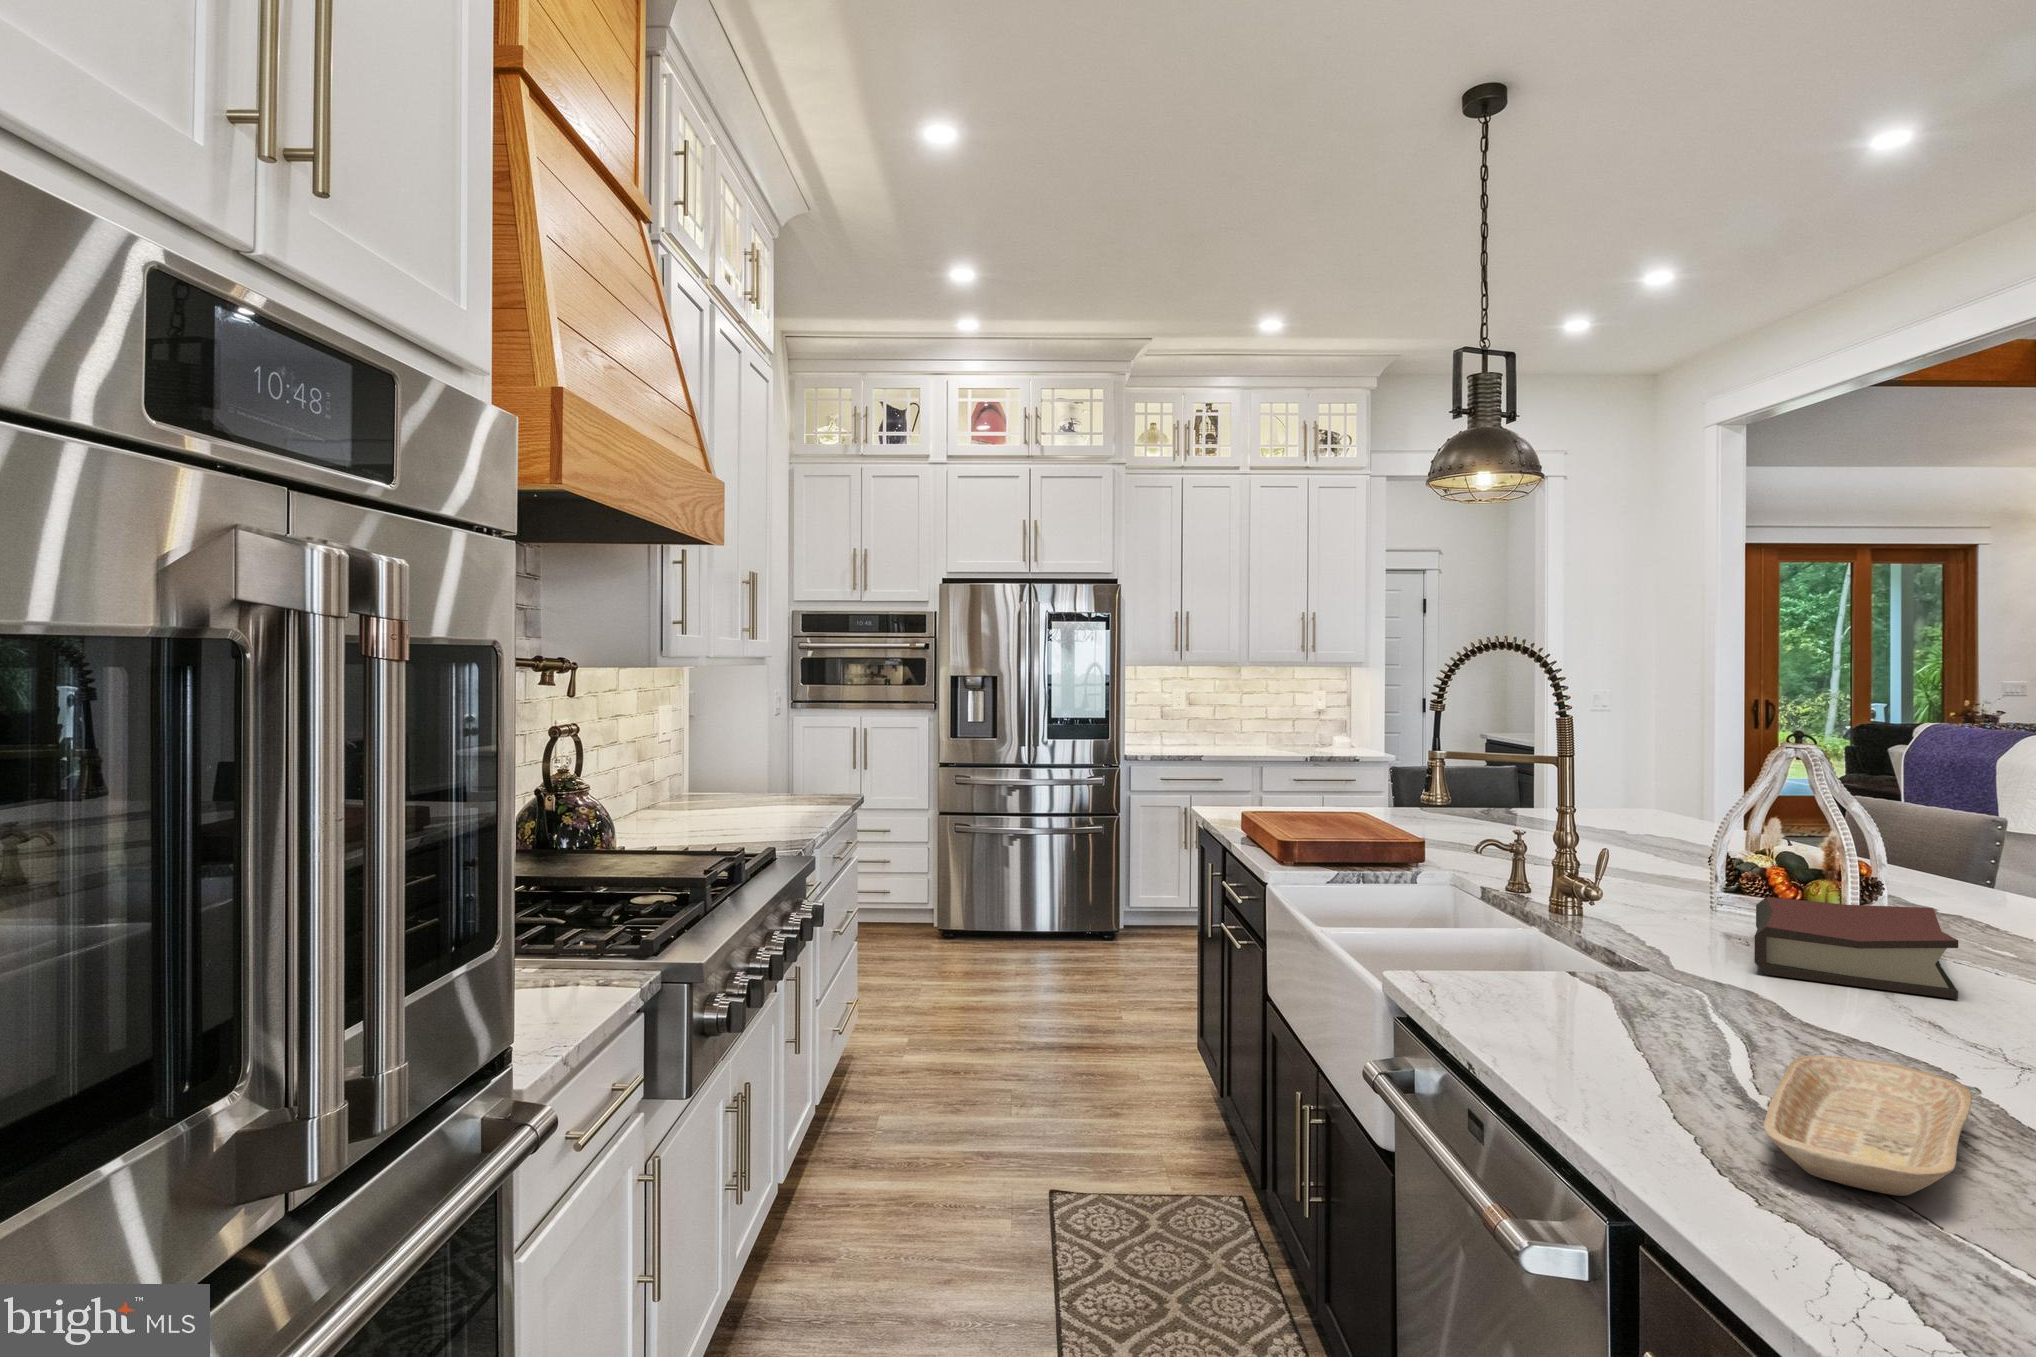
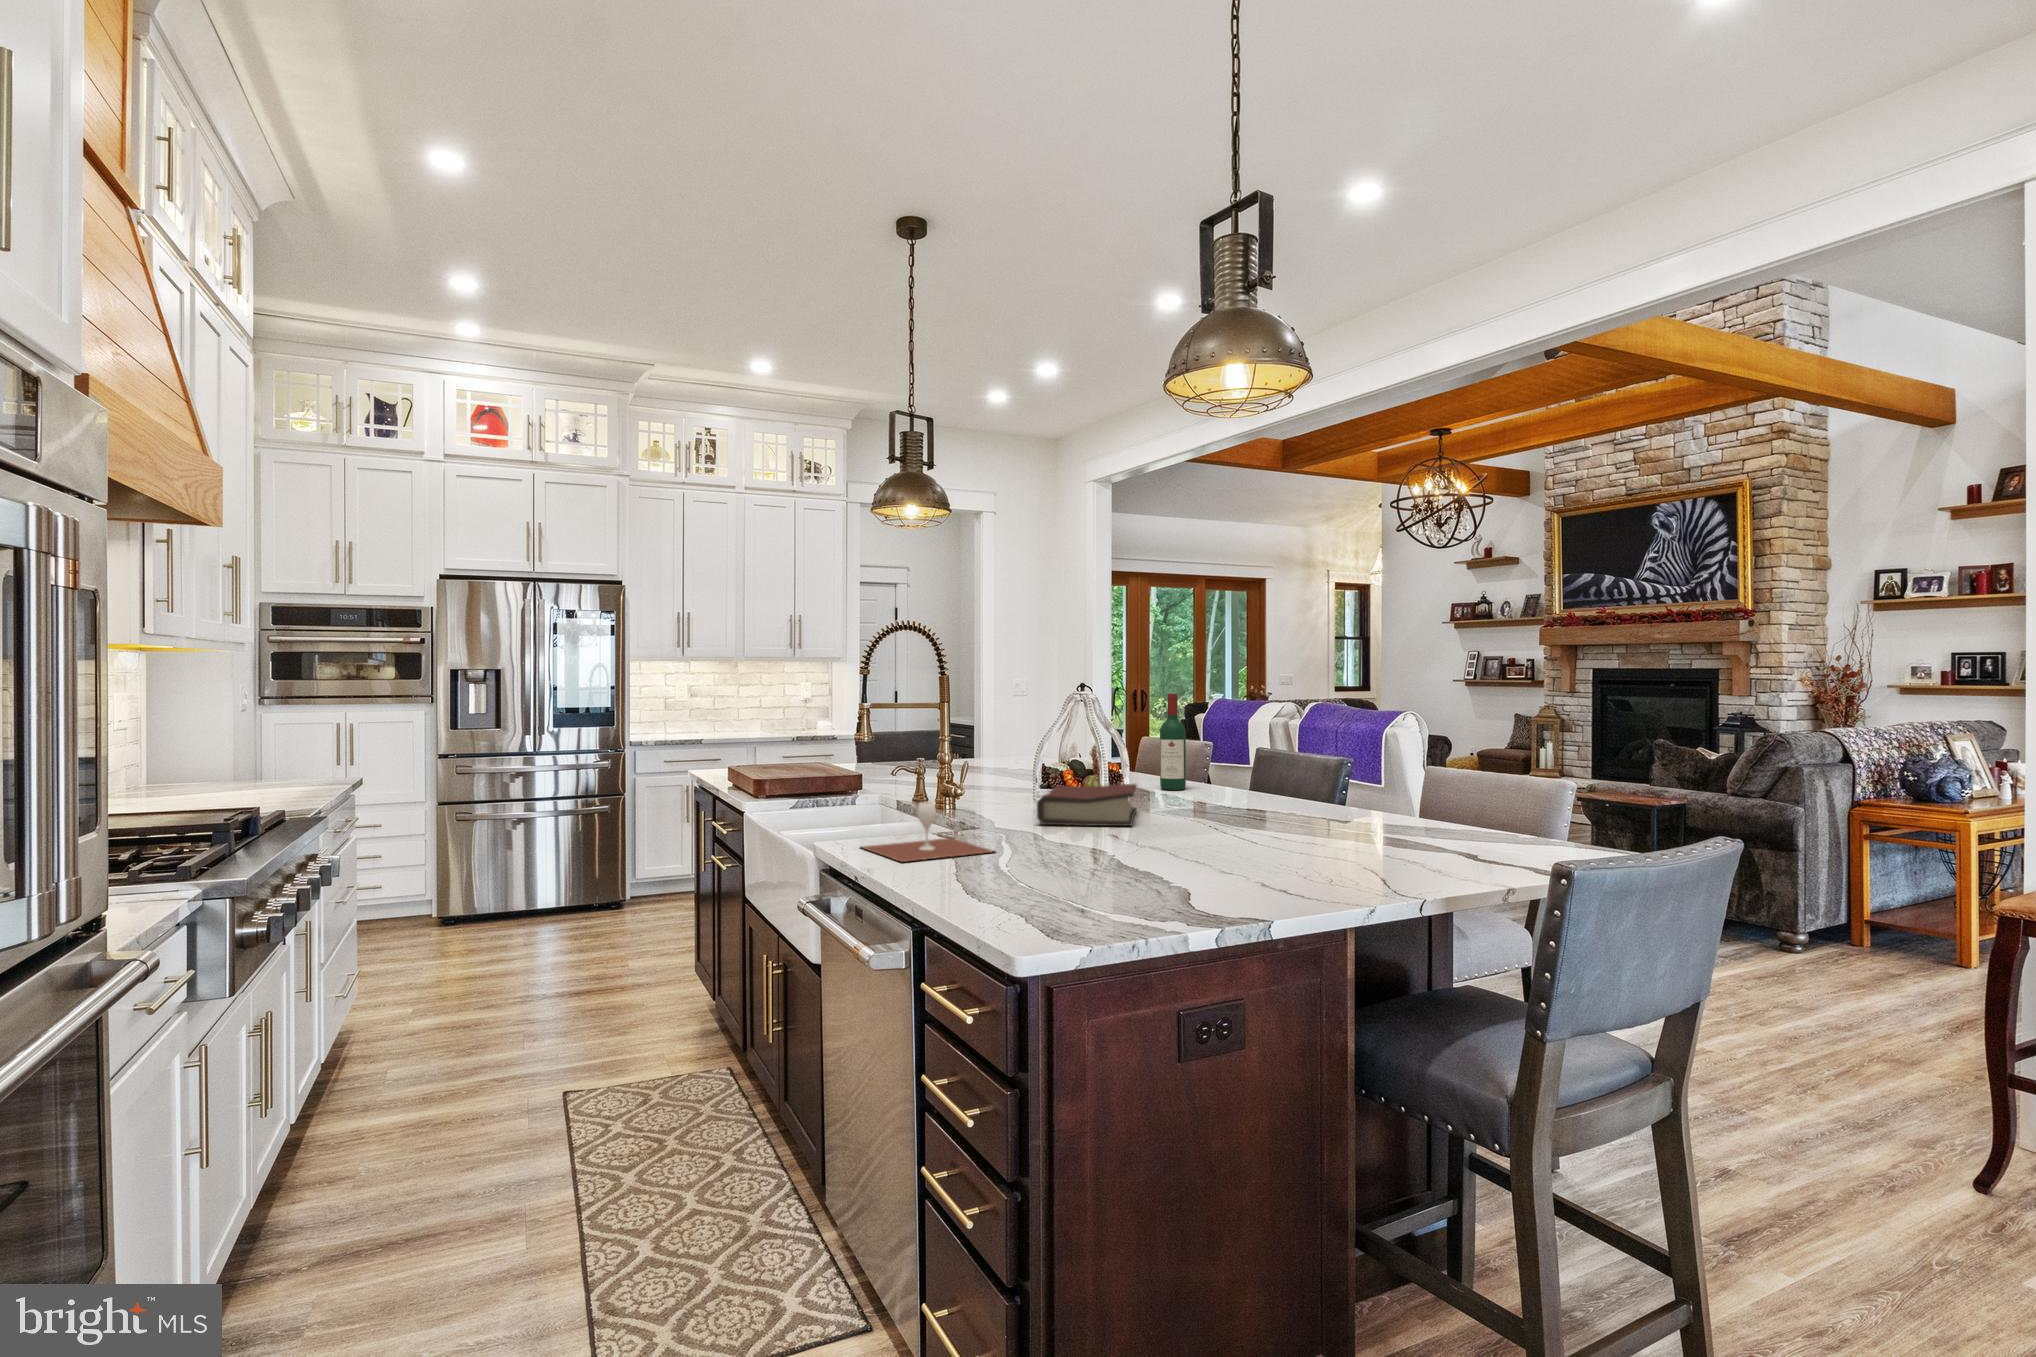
wine bottle: none [1934,745,1989,904] -> present [1160,694,1186,790]
wine glass: none [1459,940,1720,1050] -> present [862,802,994,862]
tray: present [1764,1055,1972,1196] -> none [988,843,1095,889]

